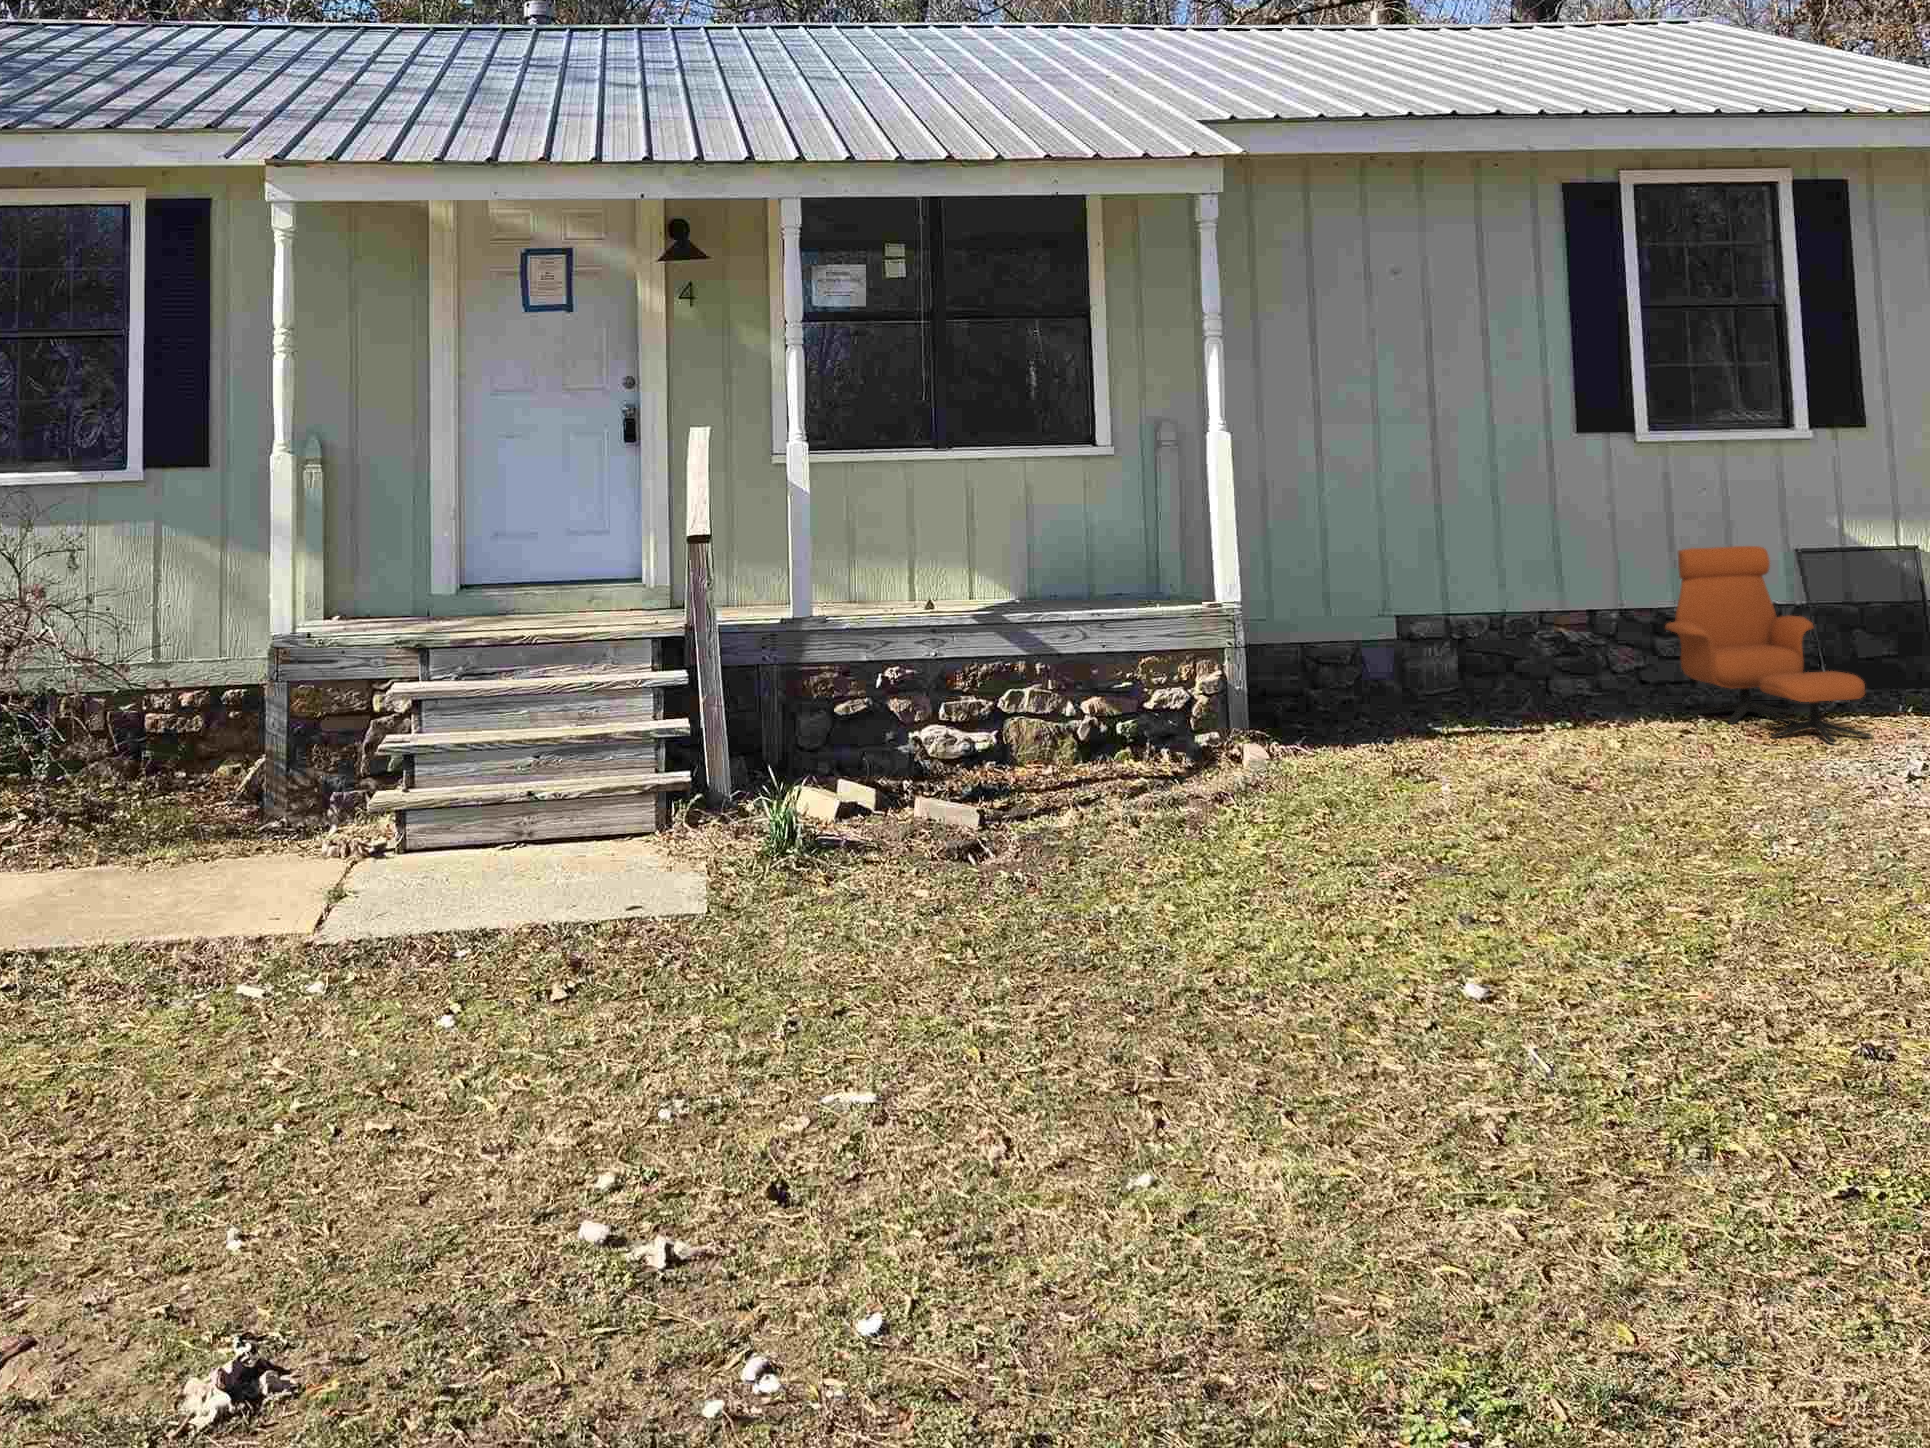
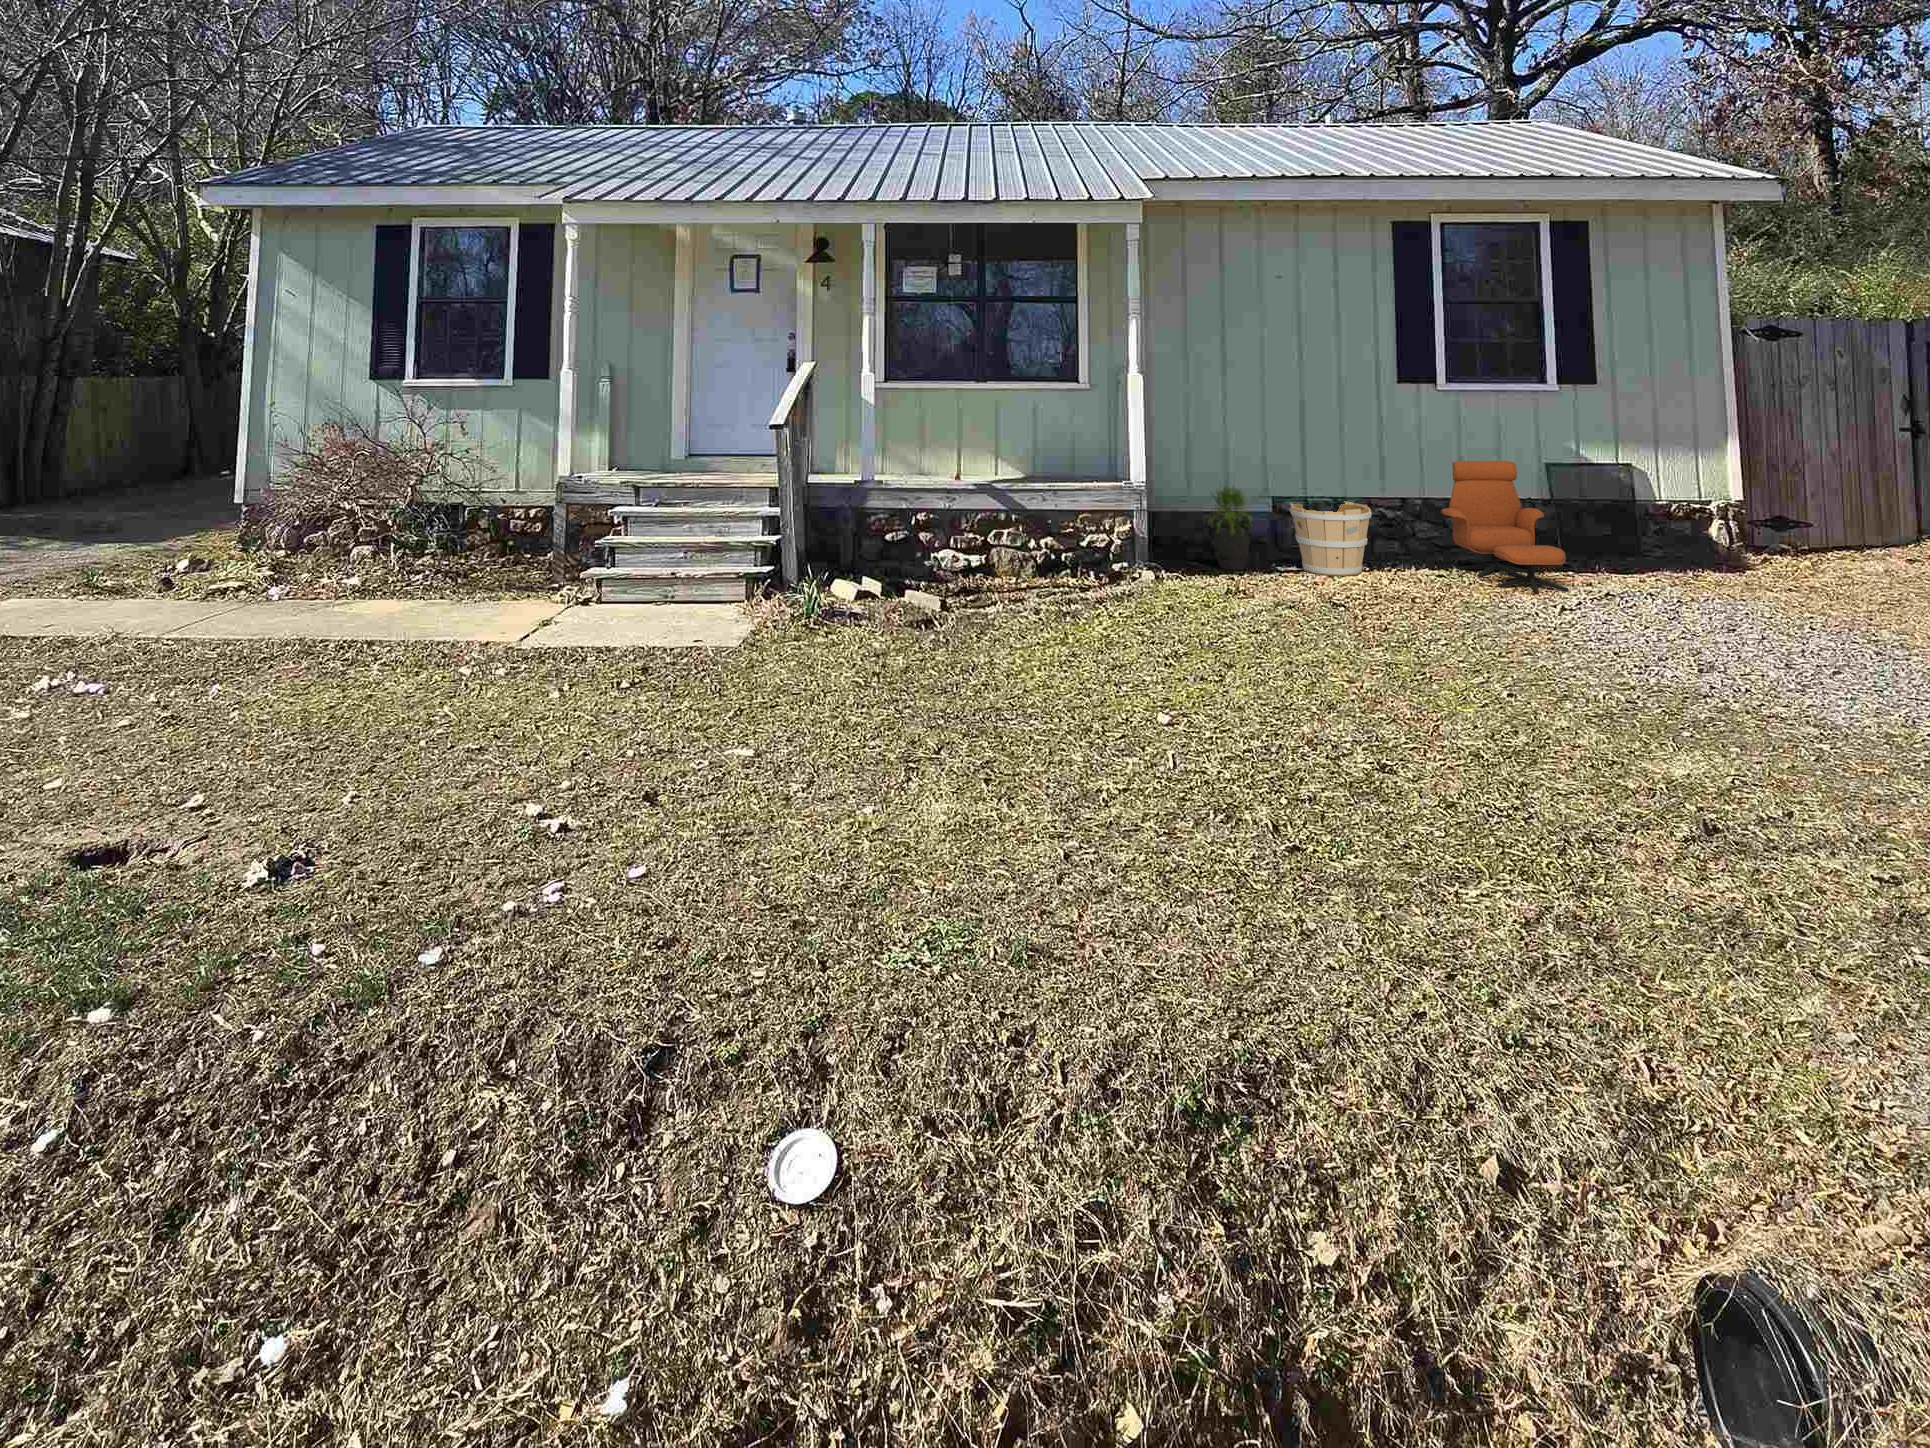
potted plant: none [1316,600,1400,736] -> present [1207,486,1252,570]
wooden bucket: none [1444,618,1574,735] -> present [1290,502,1372,576]

